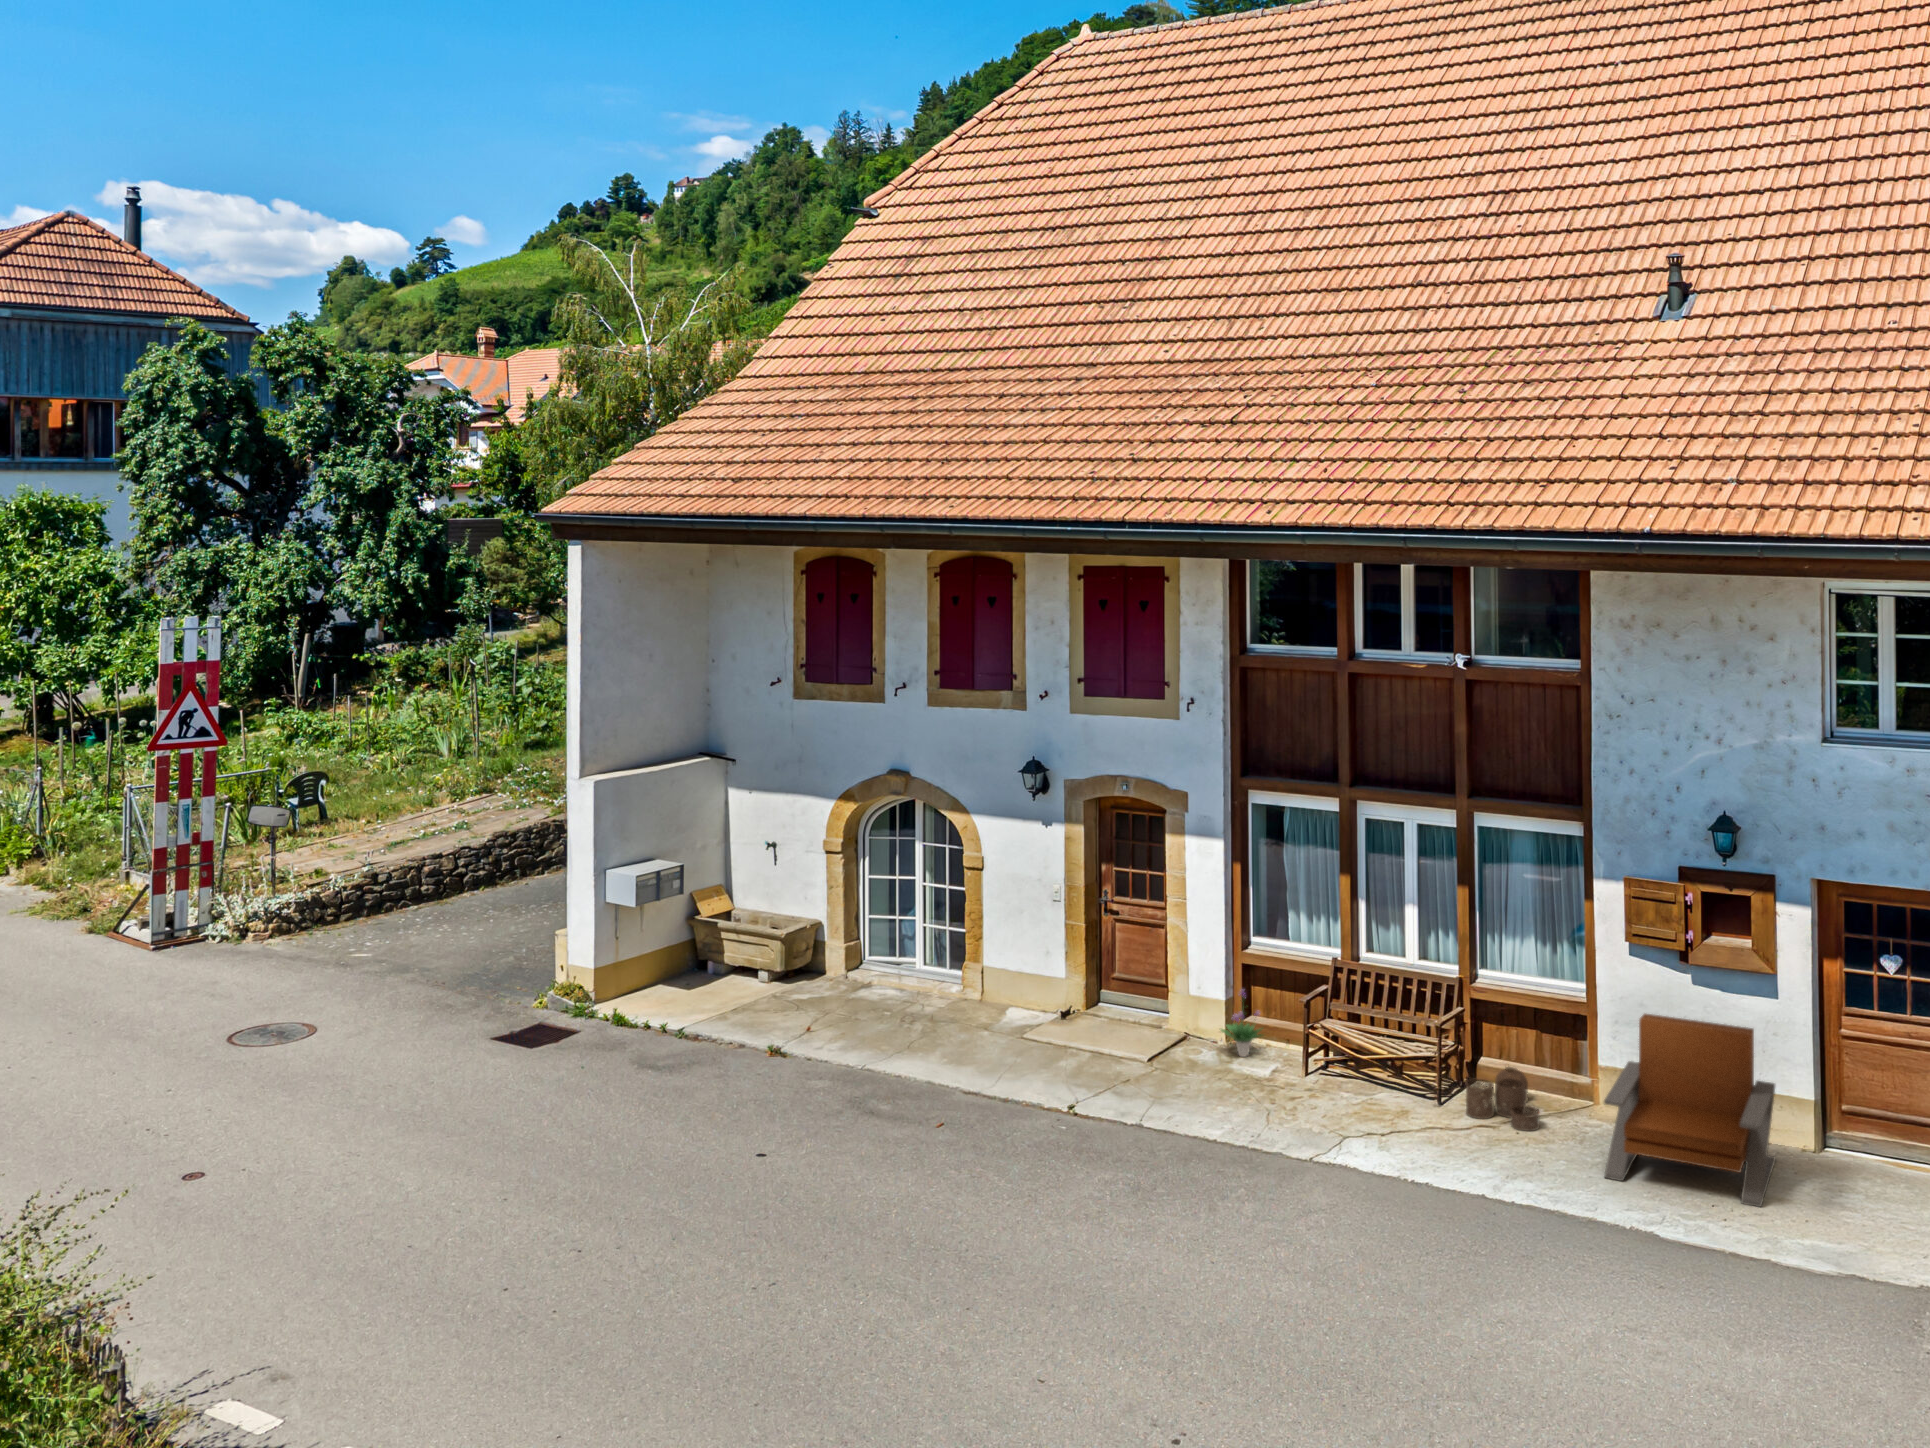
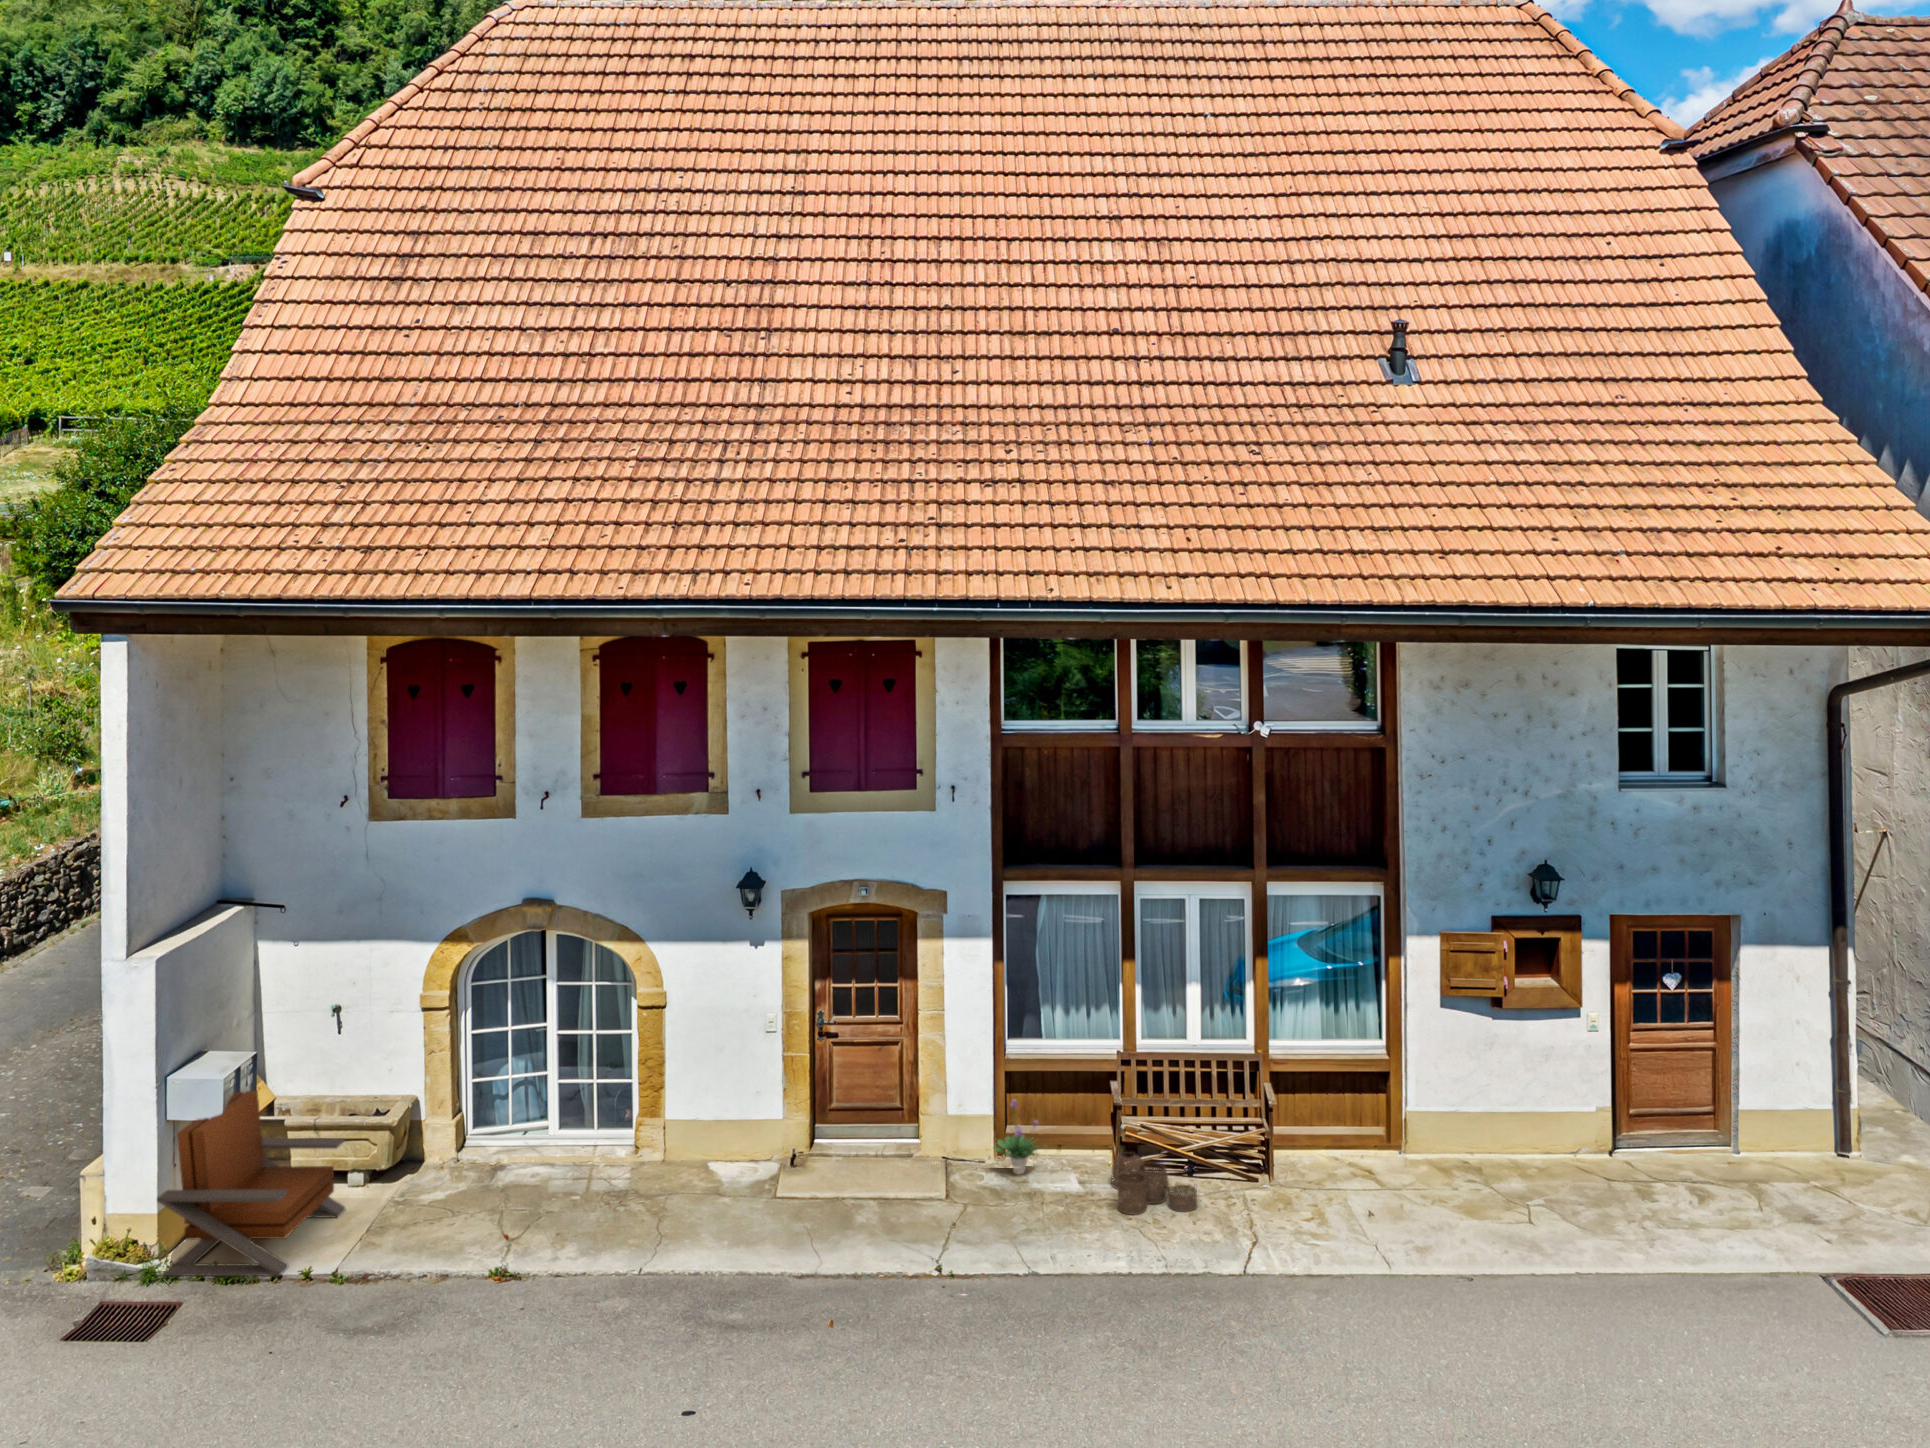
lounge chair: present [1604,1014,1776,1207] -> present [157,1091,345,1276]
woven basket: present [1466,1067,1540,1131] -> present [1111,1152,1197,1215]

